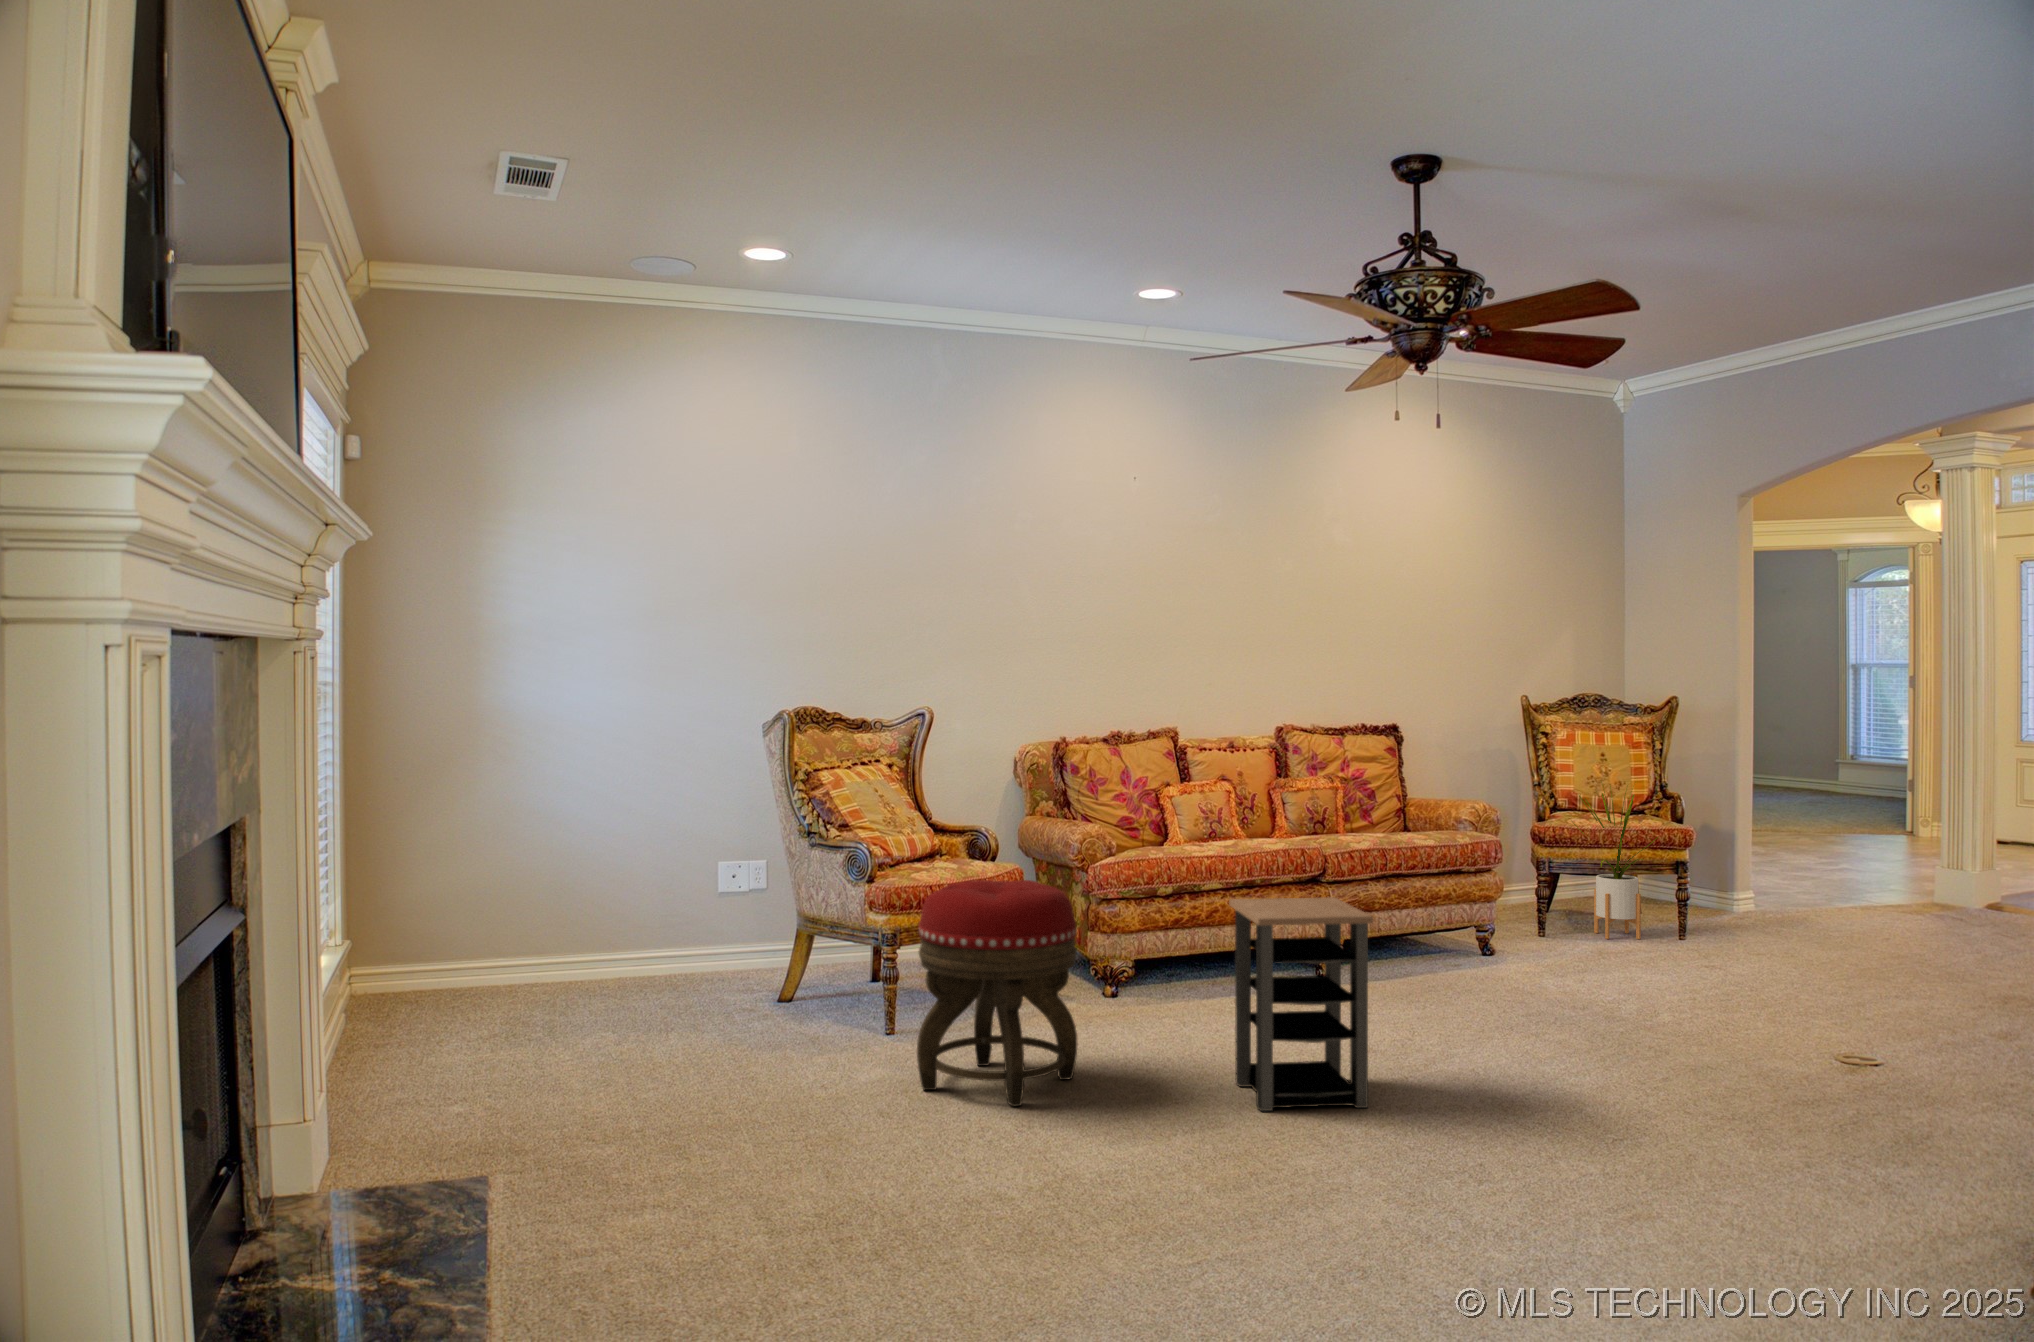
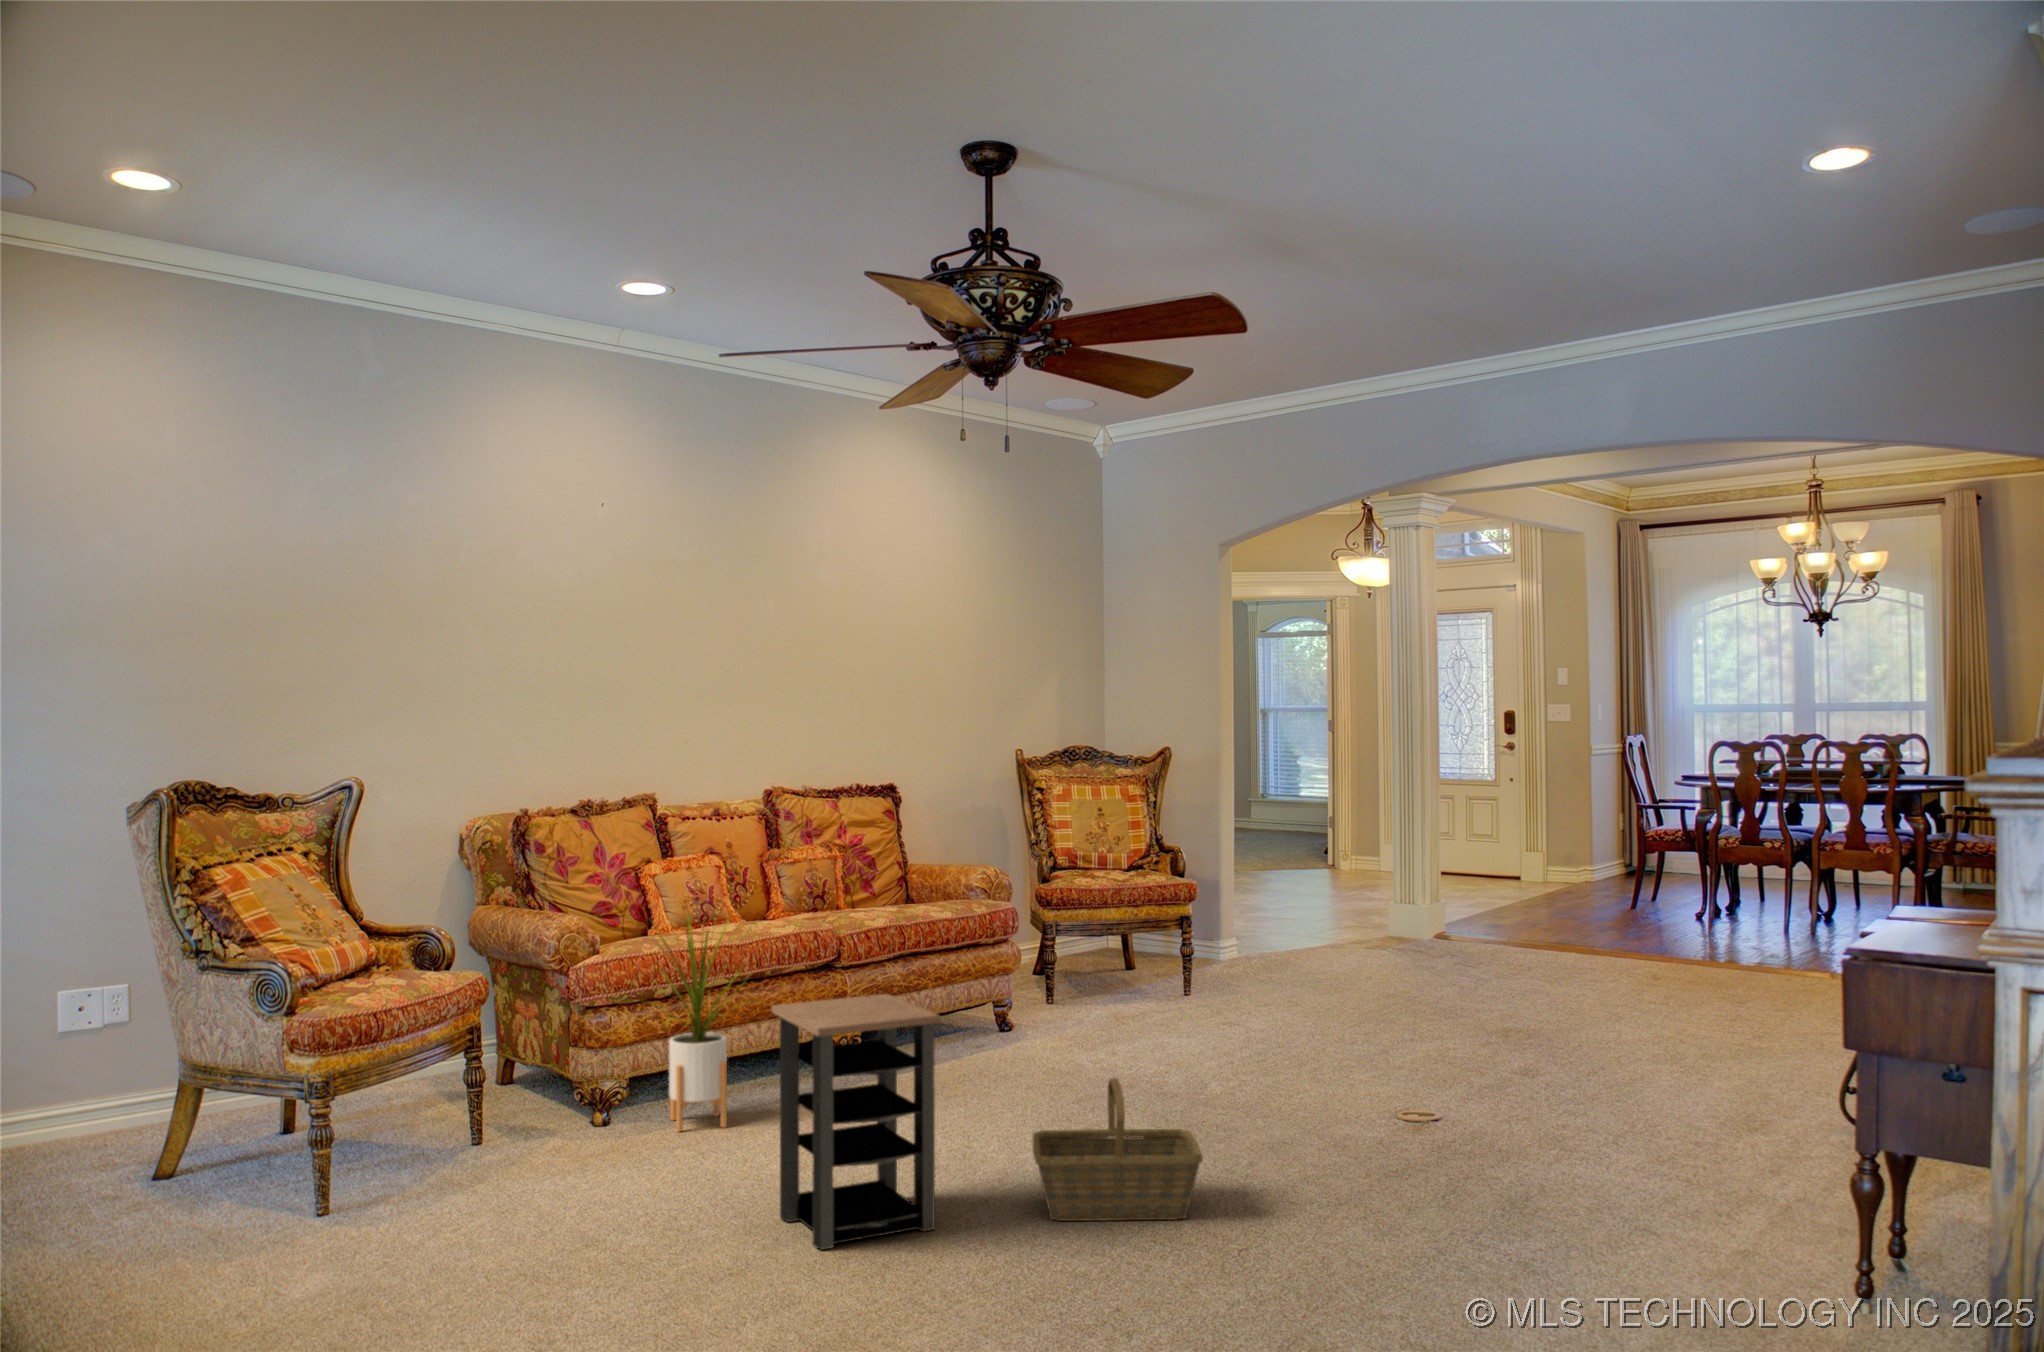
house plant: present [1573,786,1658,939] -> present [653,906,747,1132]
footstool: present [917,880,1077,1106] -> none [386,1000,594,1285]
basket: none [1465,990,1633,1128] -> present [1033,1078,1203,1221]

